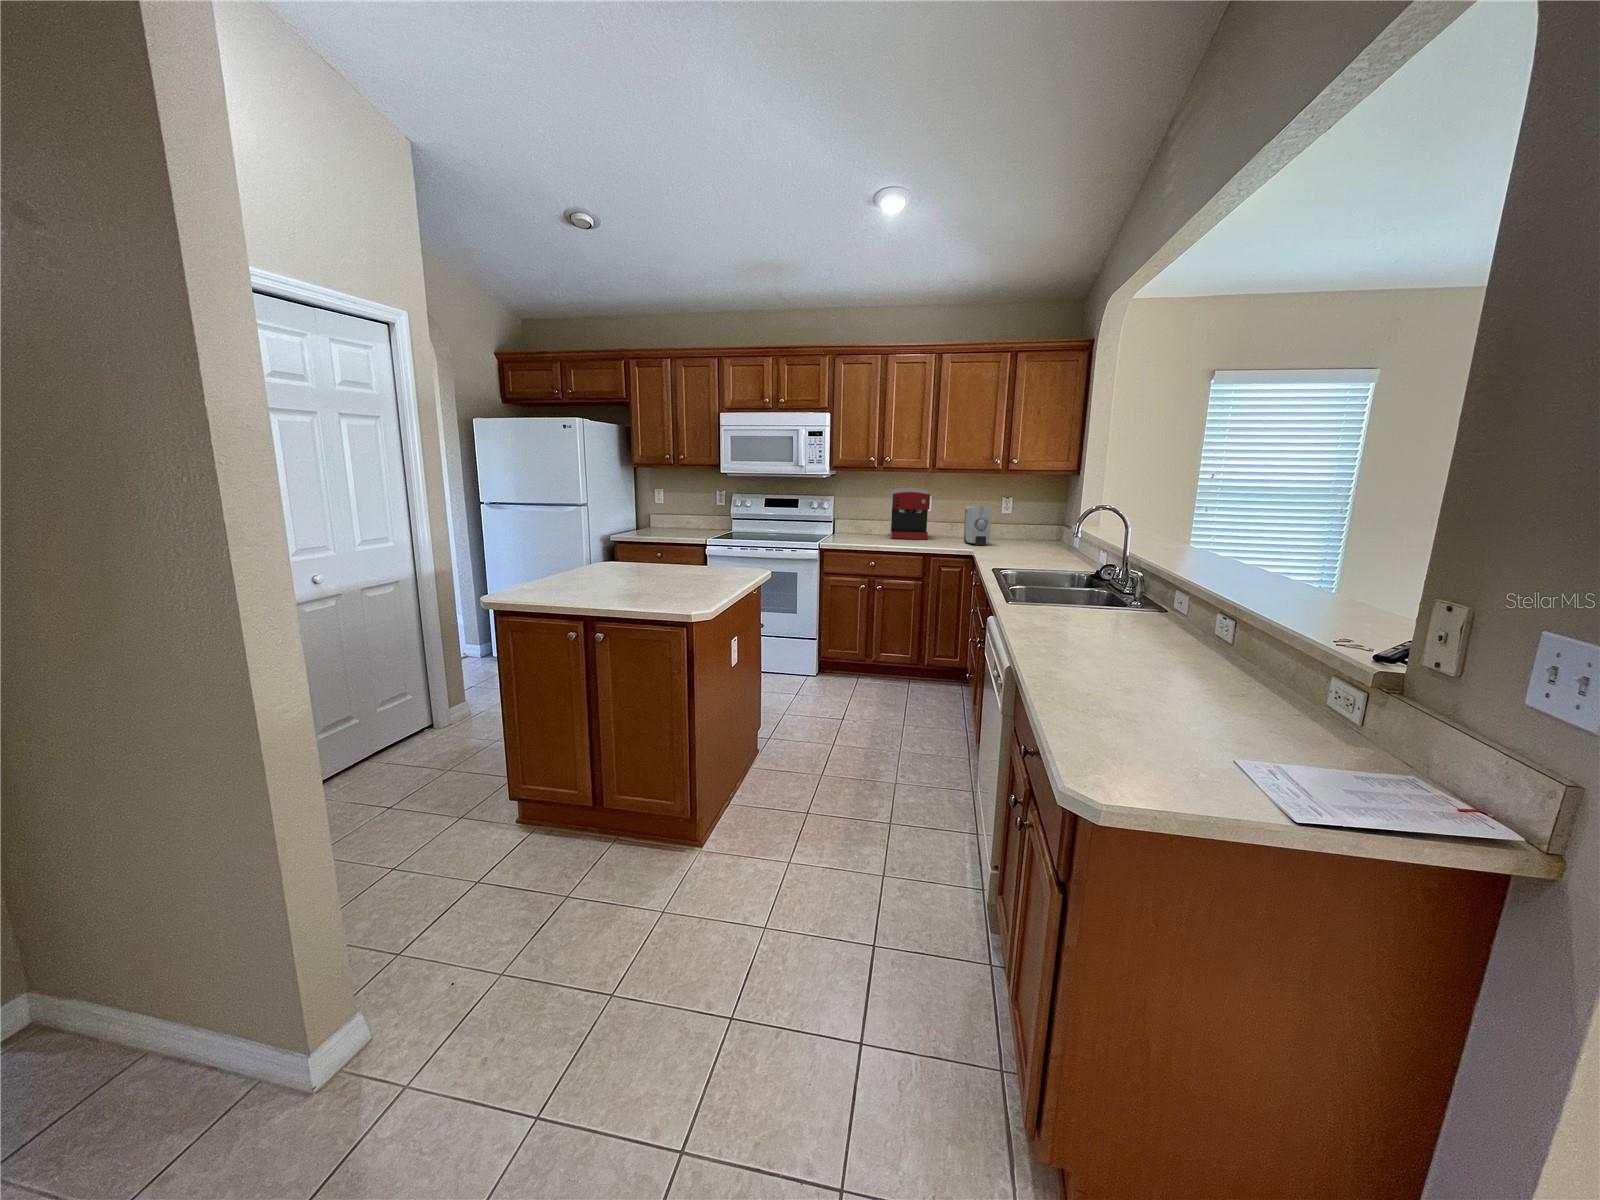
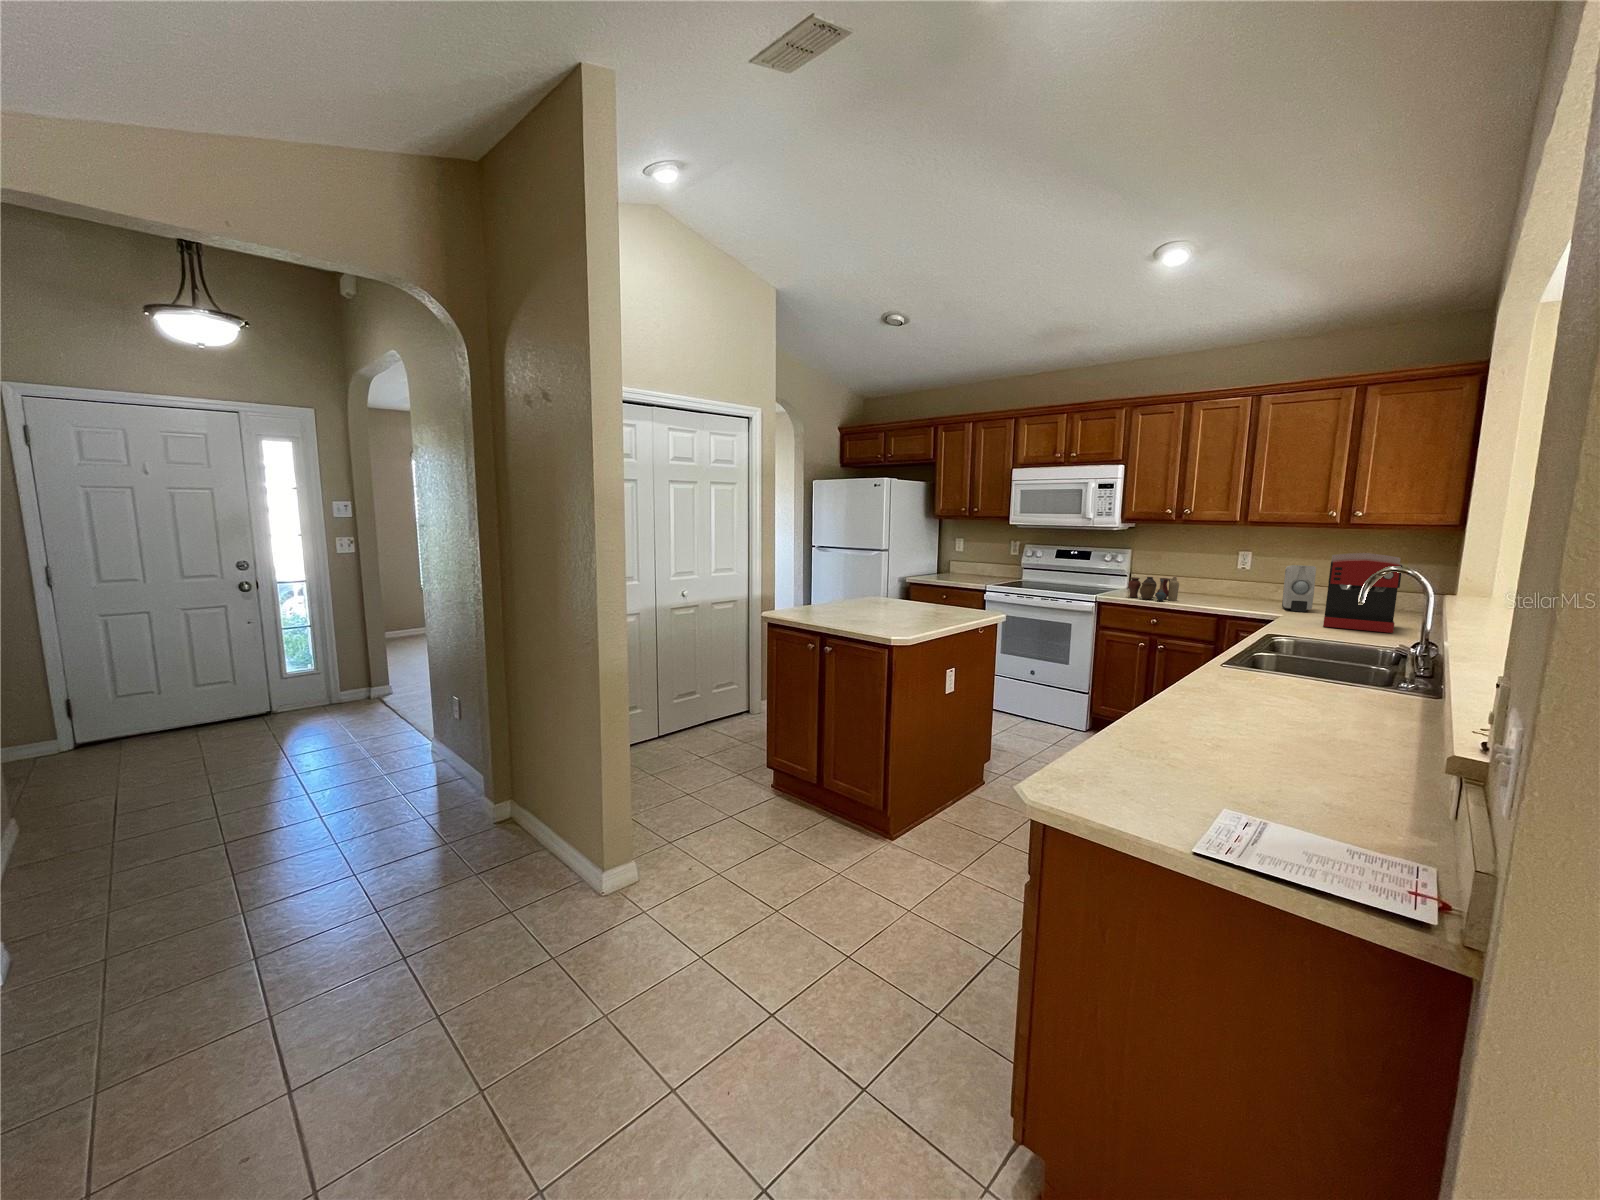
coffee maker: present [890,488,930,539] -> present [1323,553,1402,633]
vase: none [845,521,888,544] -> present [1128,577,1179,601]

